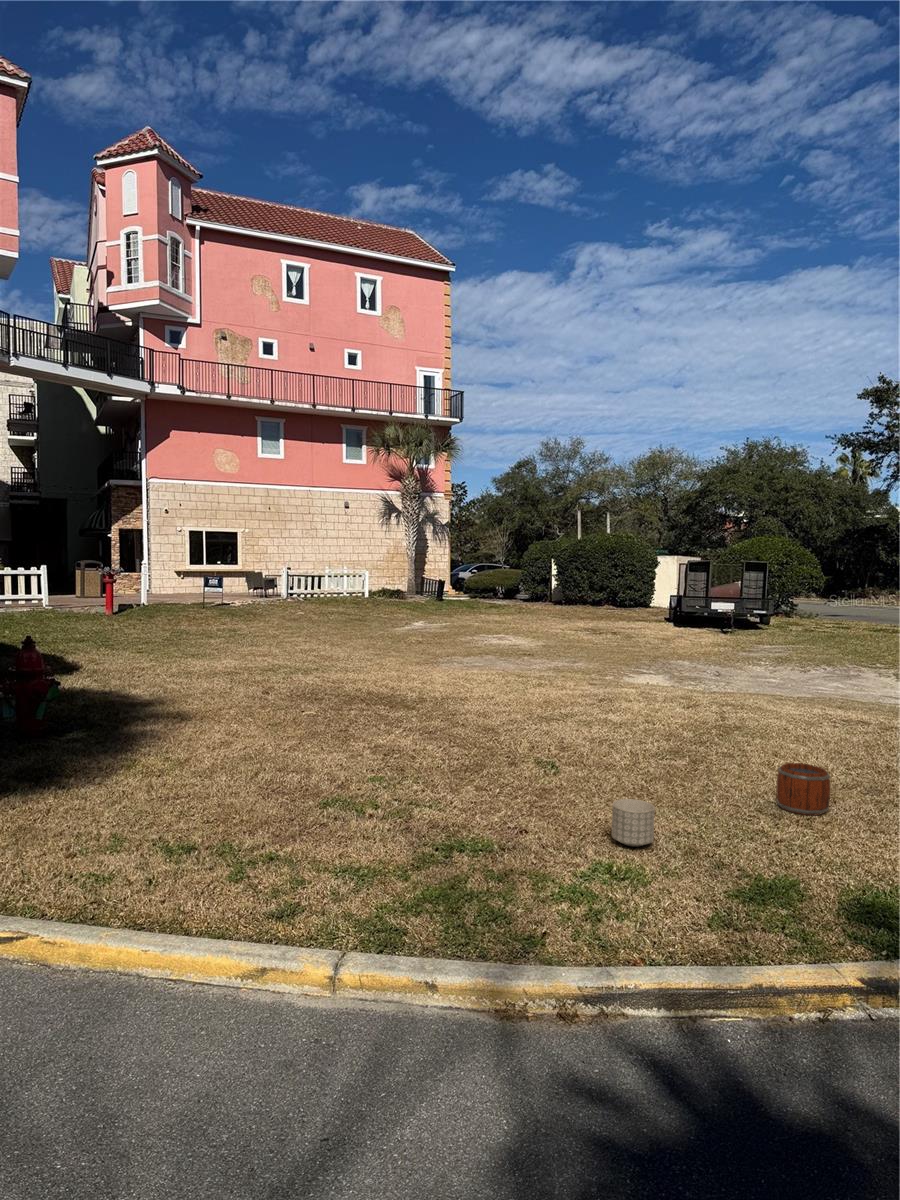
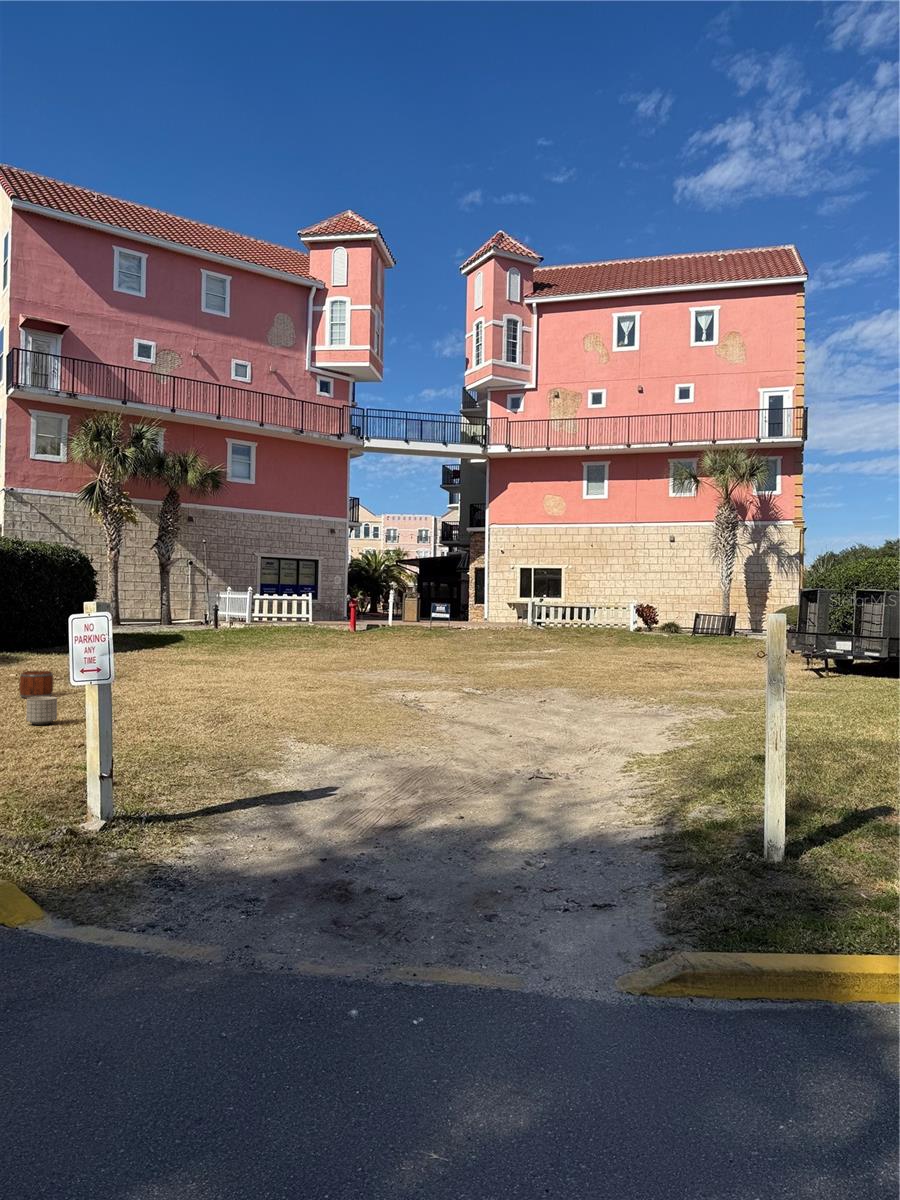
bucket: present [776,763,830,815] -> present [19,671,53,699]

